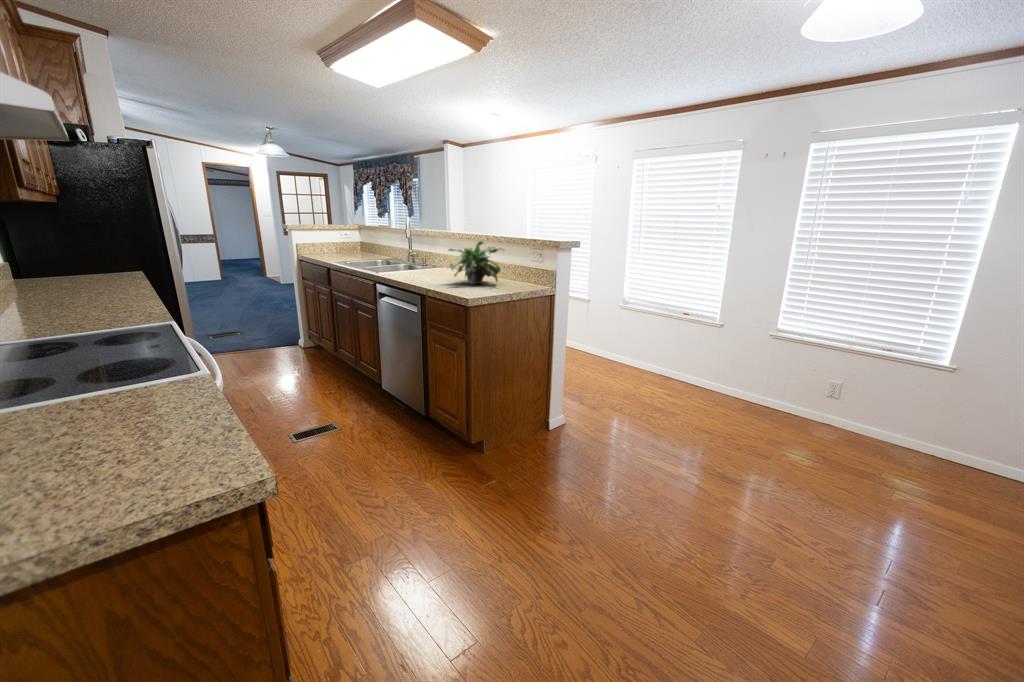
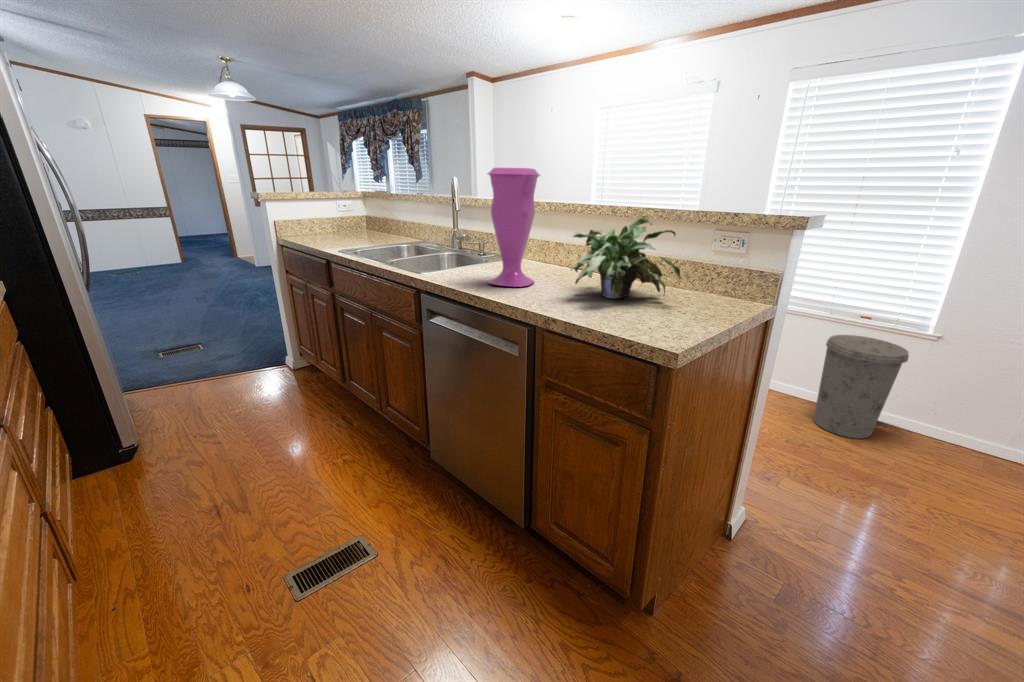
vase: none [409,214,442,279] -> present [487,168,540,287]
trash can: none [651,325,699,393] -> present [814,335,909,439]

